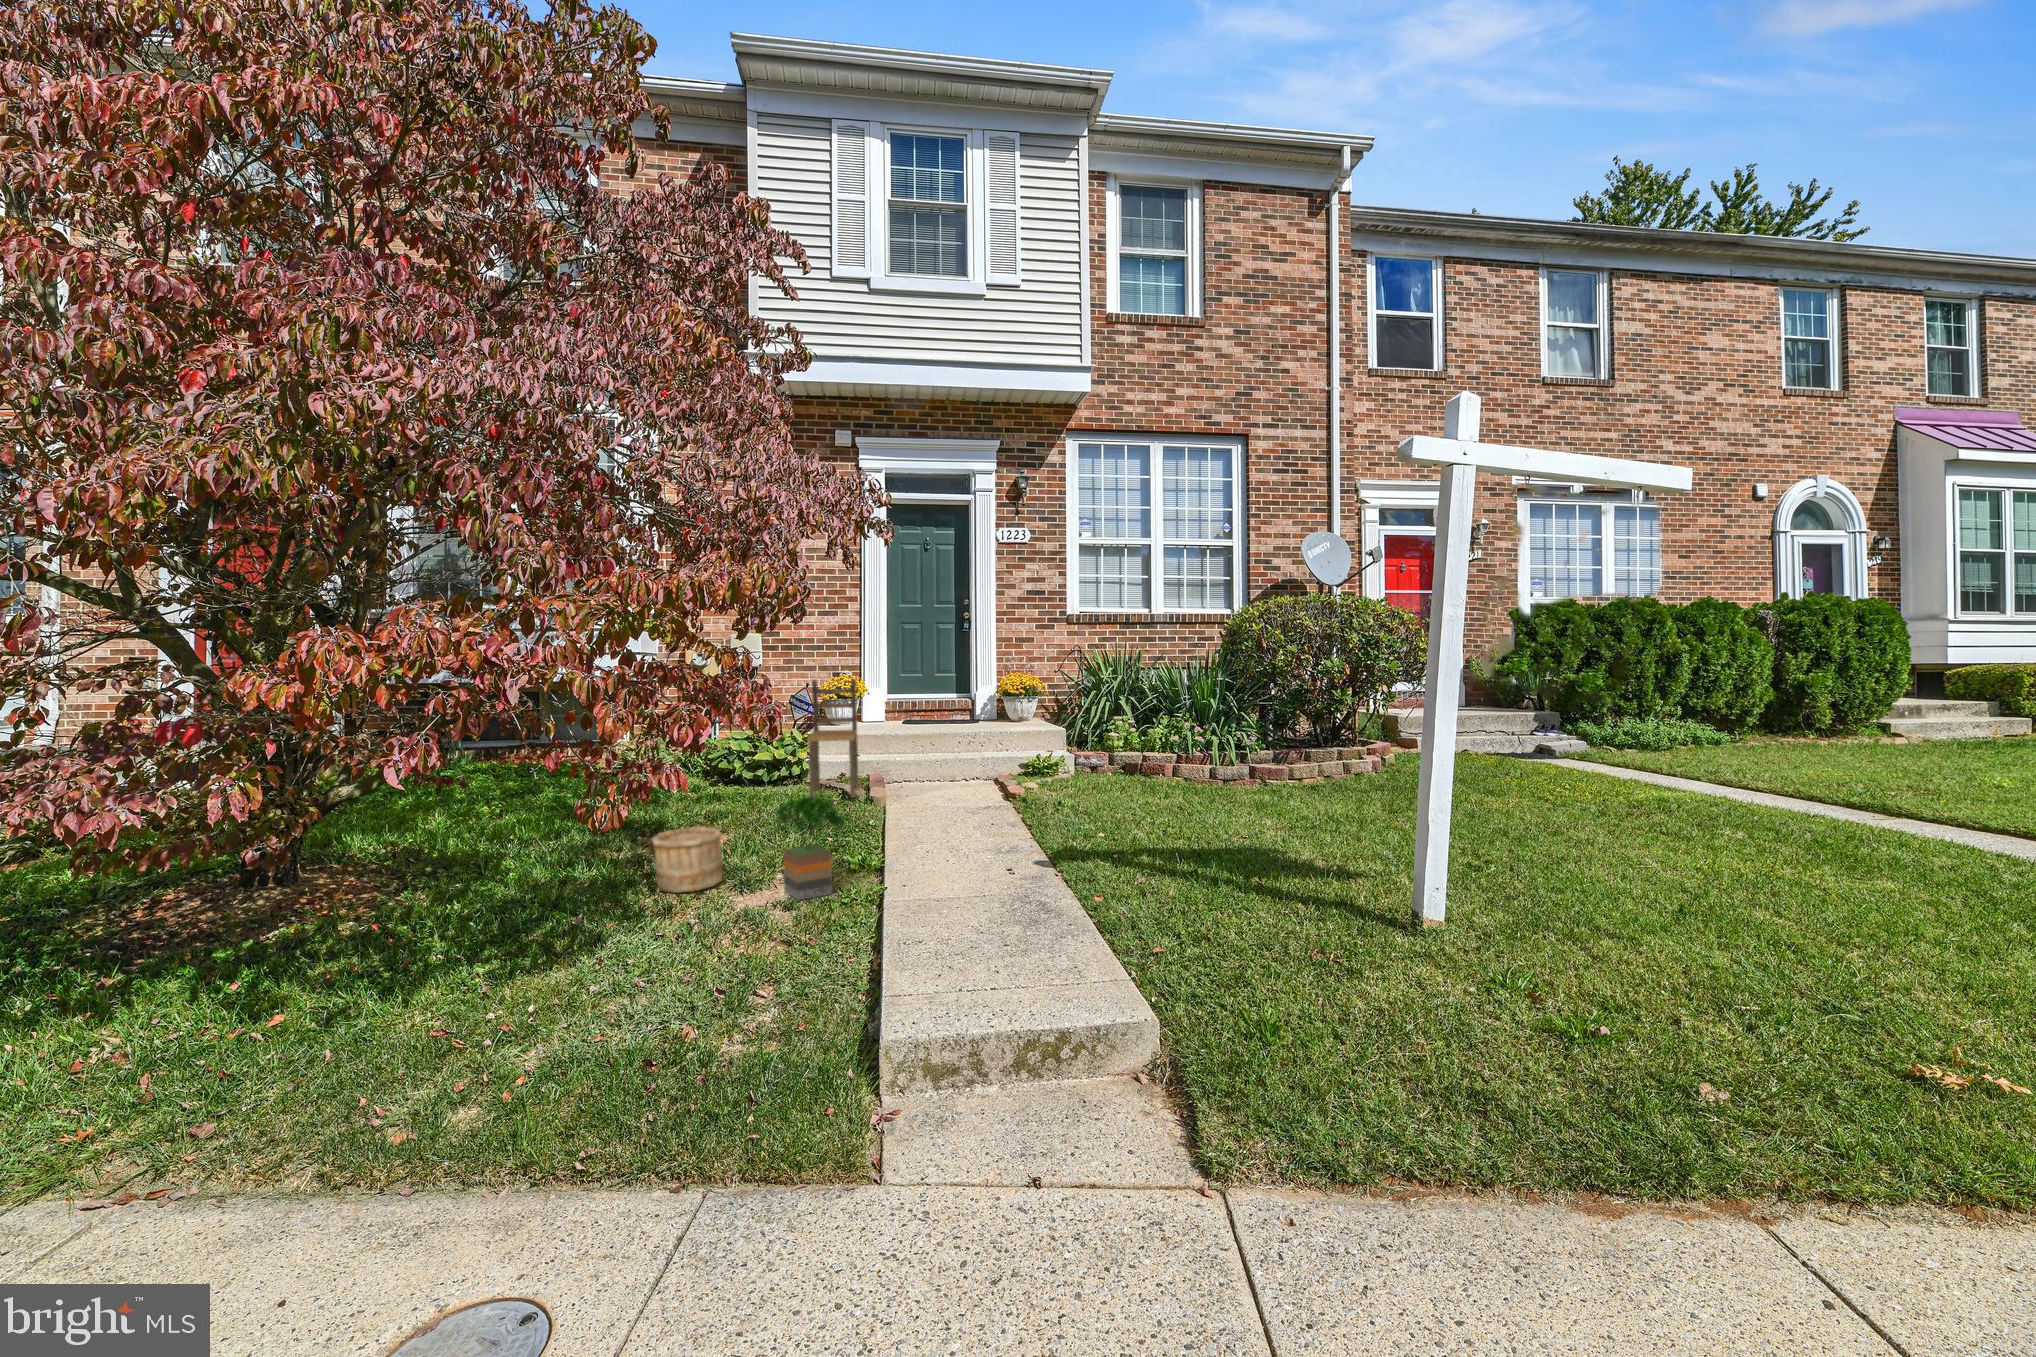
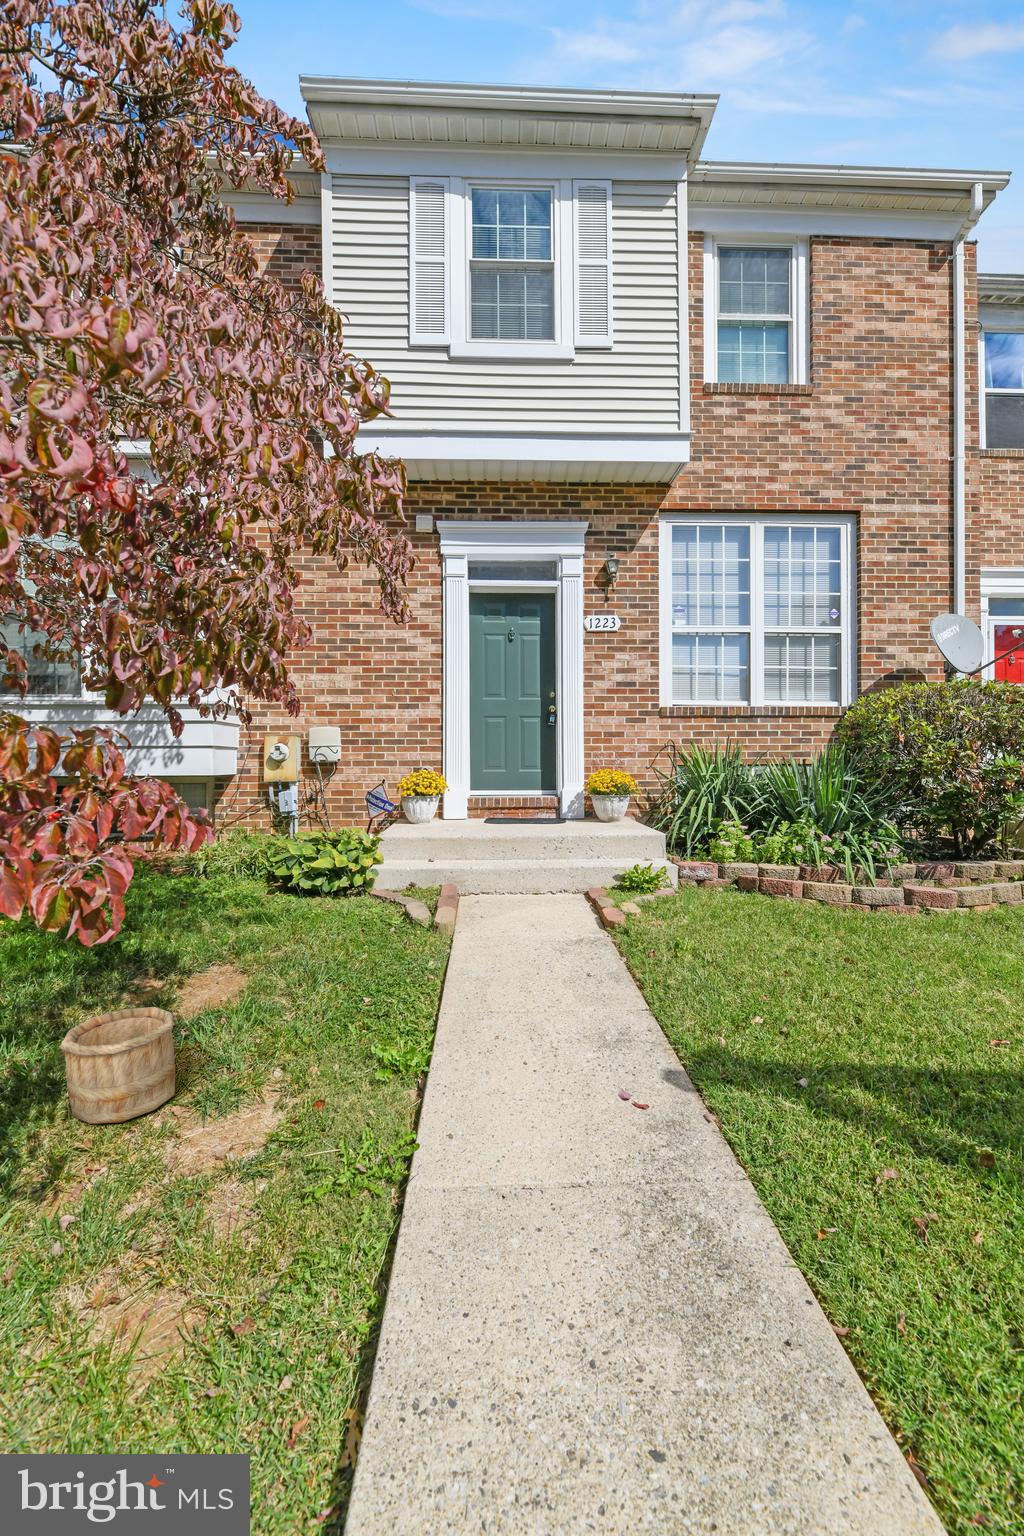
chair: present [808,679,859,798] -> none [360,779,424,924]
potted tree: present [775,795,845,900] -> none [228,974,348,1159]

